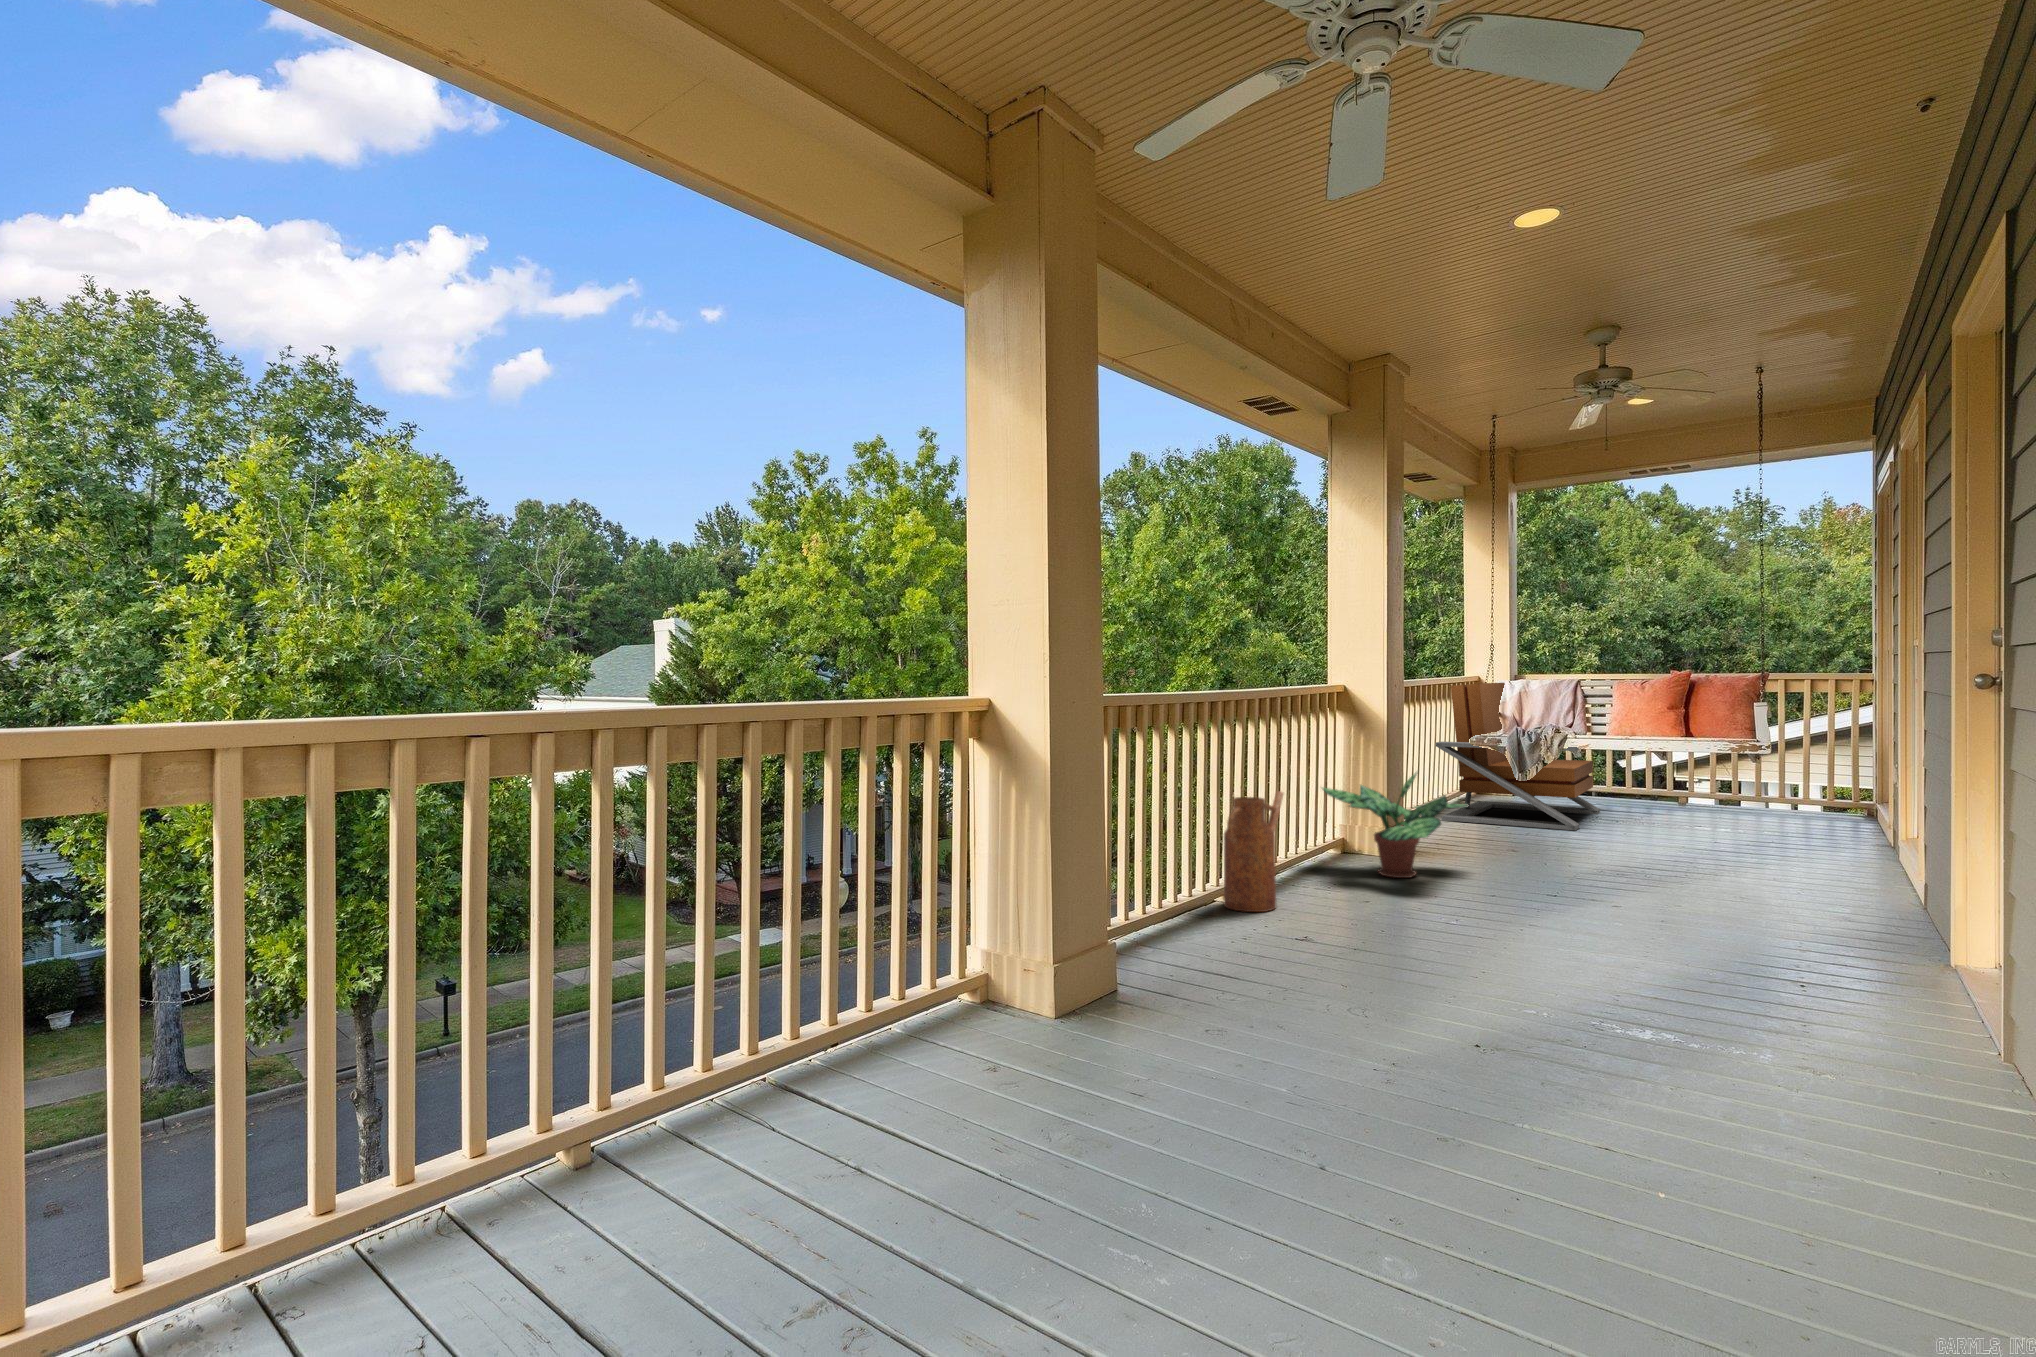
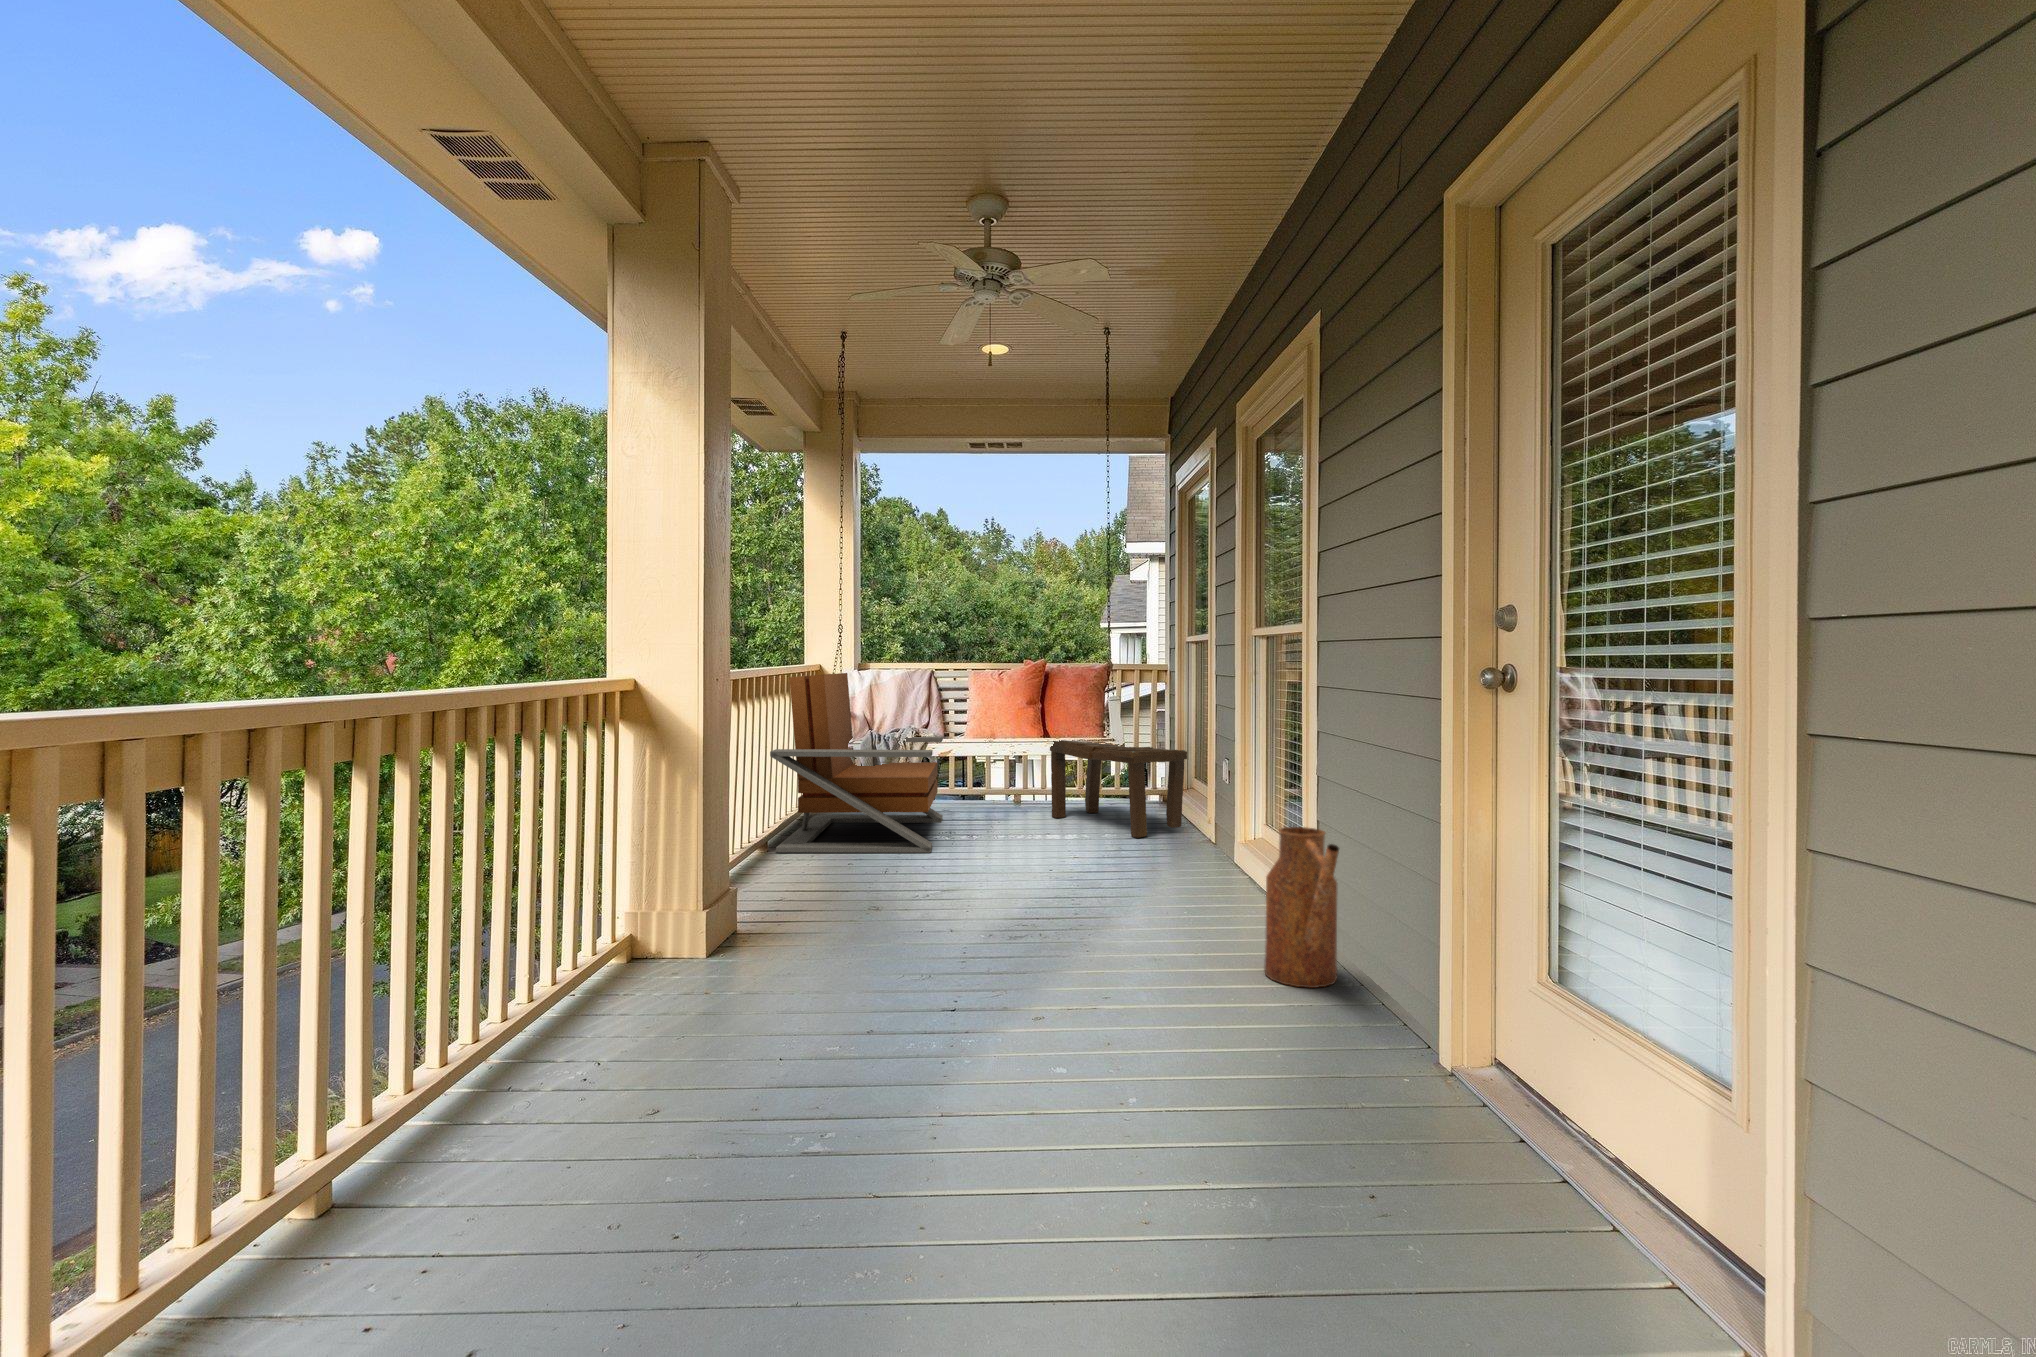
bench: none [1718,745,1877,838] -> present [1050,740,1187,838]
potted plant: present [1322,773,1468,878] -> none [587,818,827,1006]
watering can: present [1224,791,1283,912] -> present [1264,827,1339,988]

